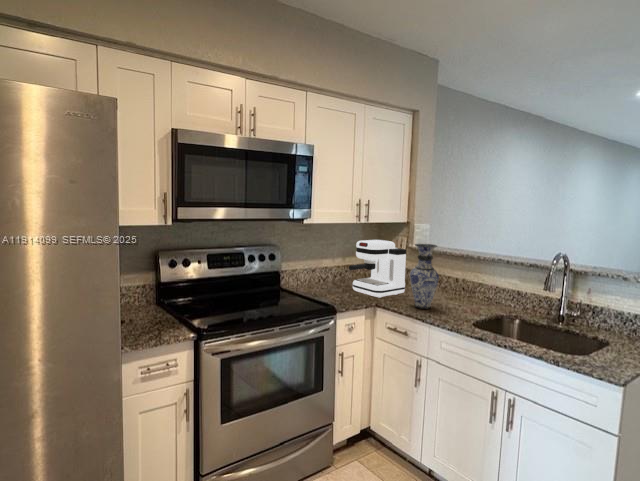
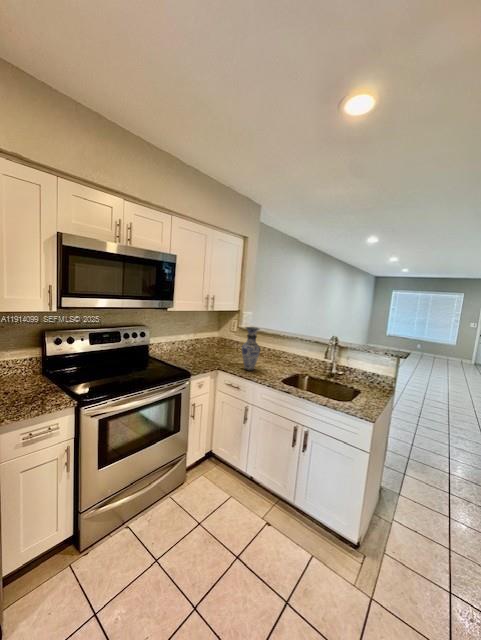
coffee maker: present [349,240,406,298] -> none [200,323,239,363]

